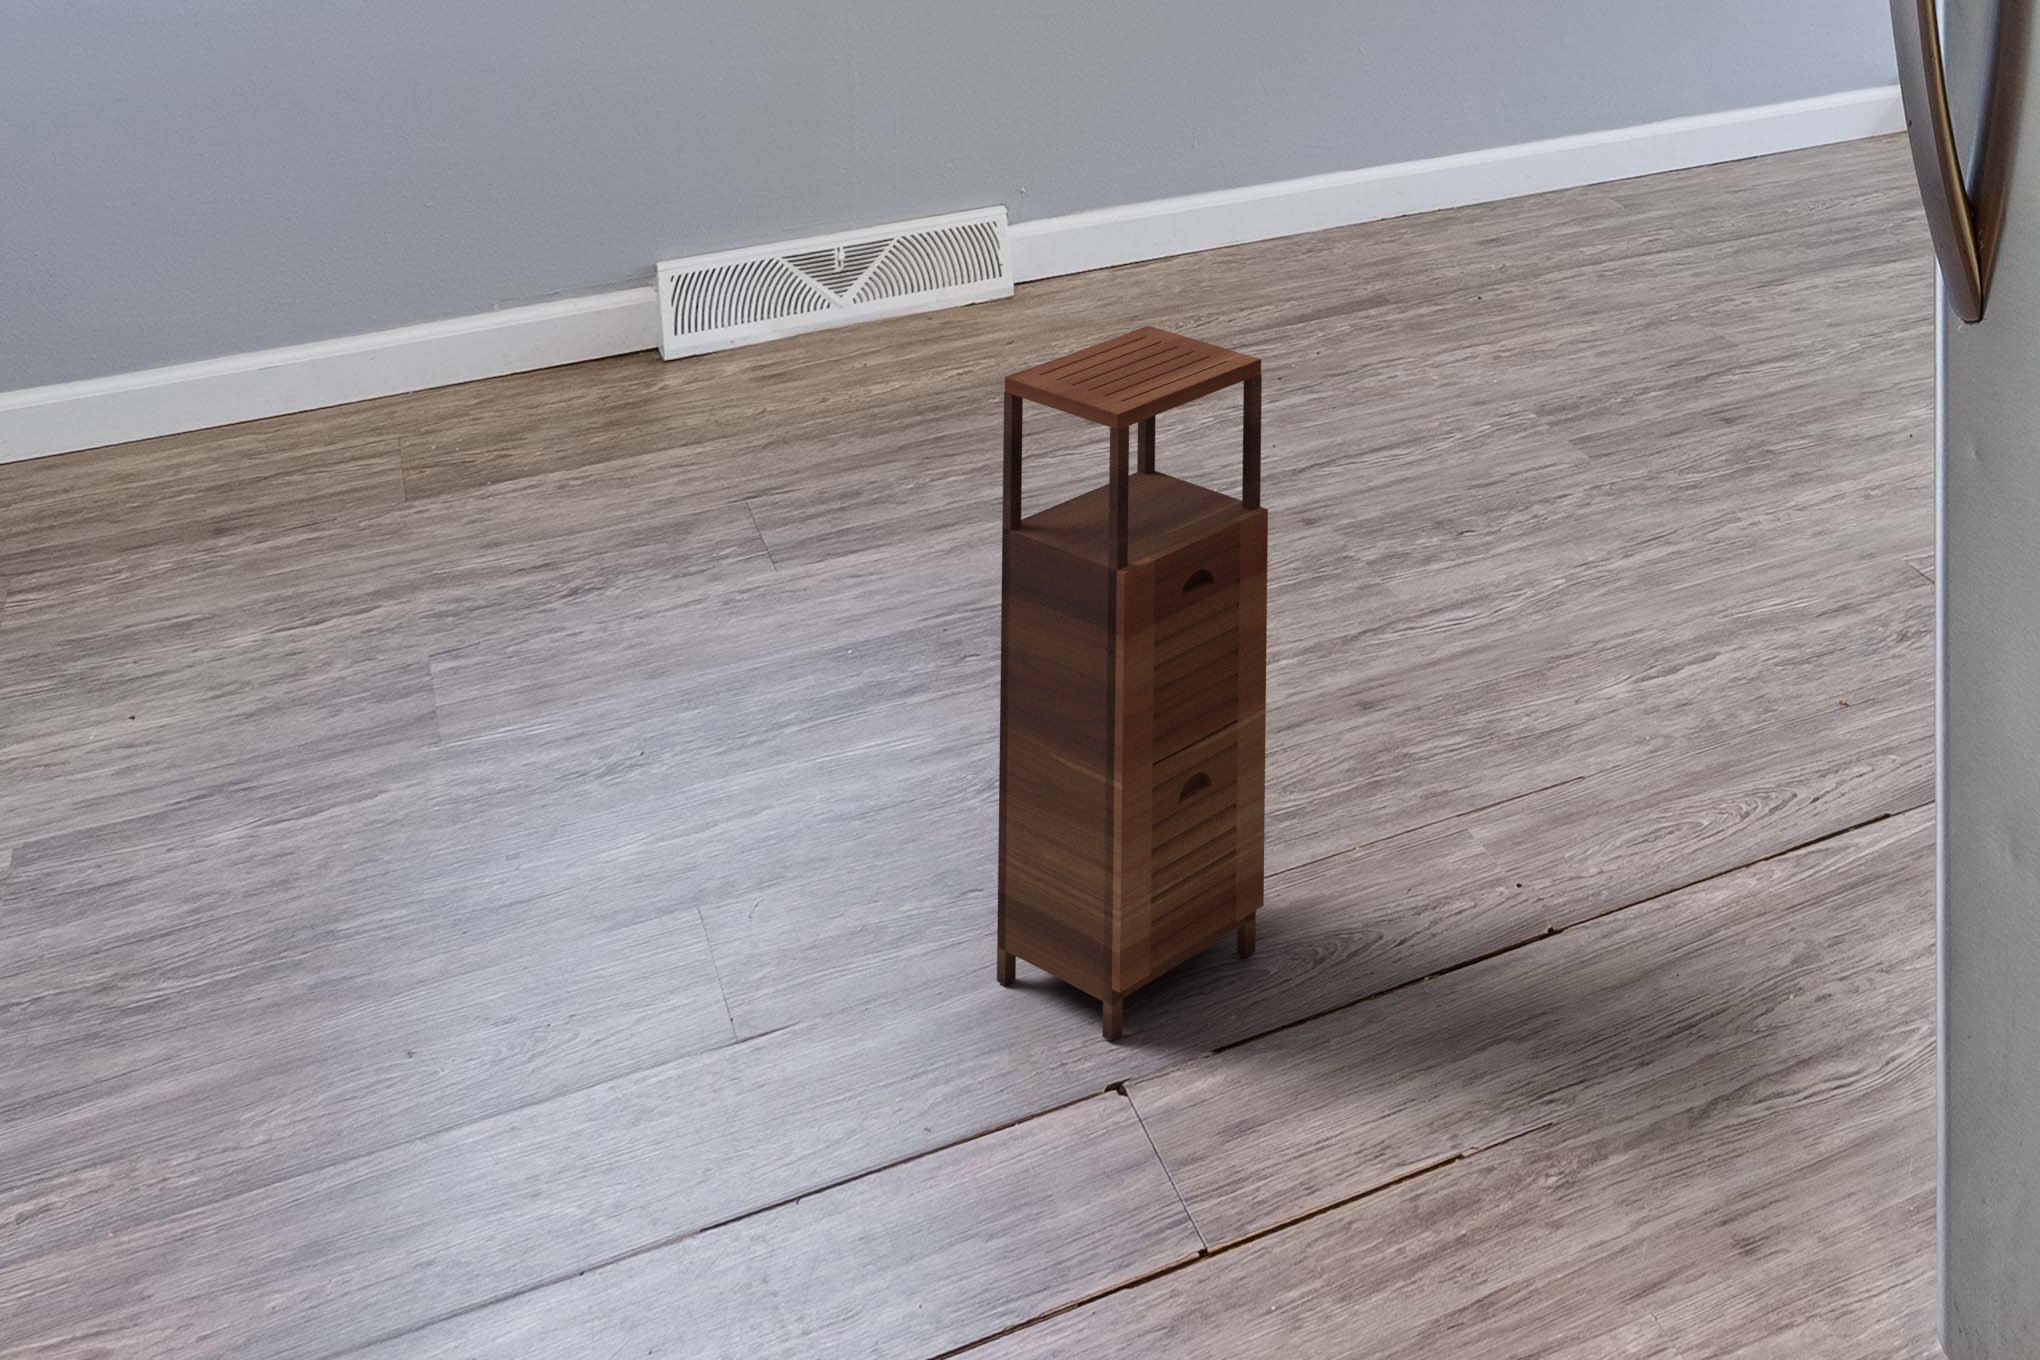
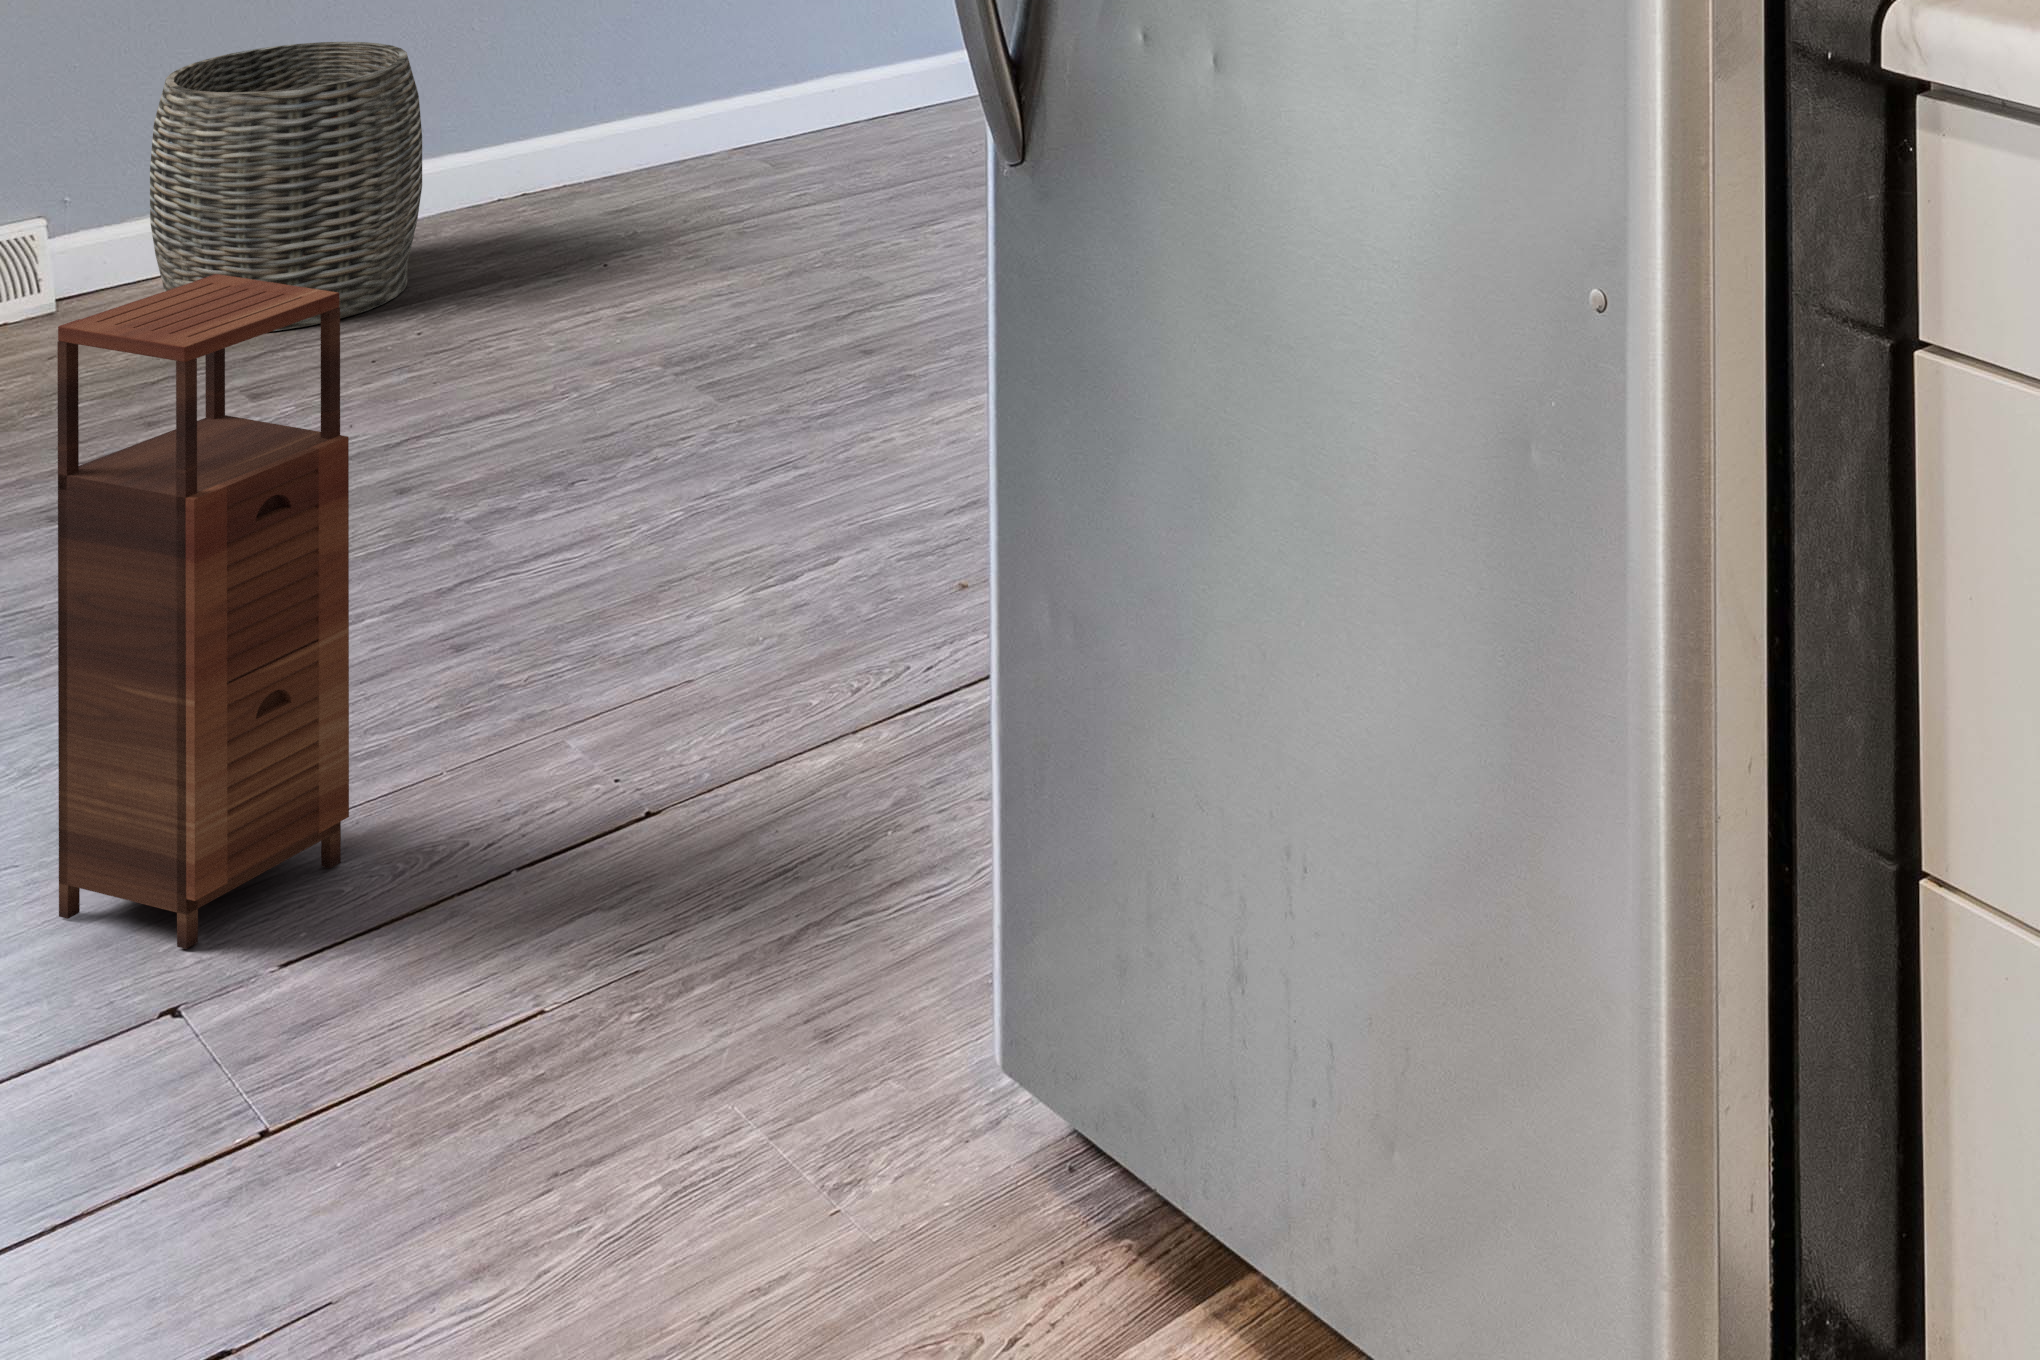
woven basket: none [1098,47,1327,323] -> present [150,42,422,331]

